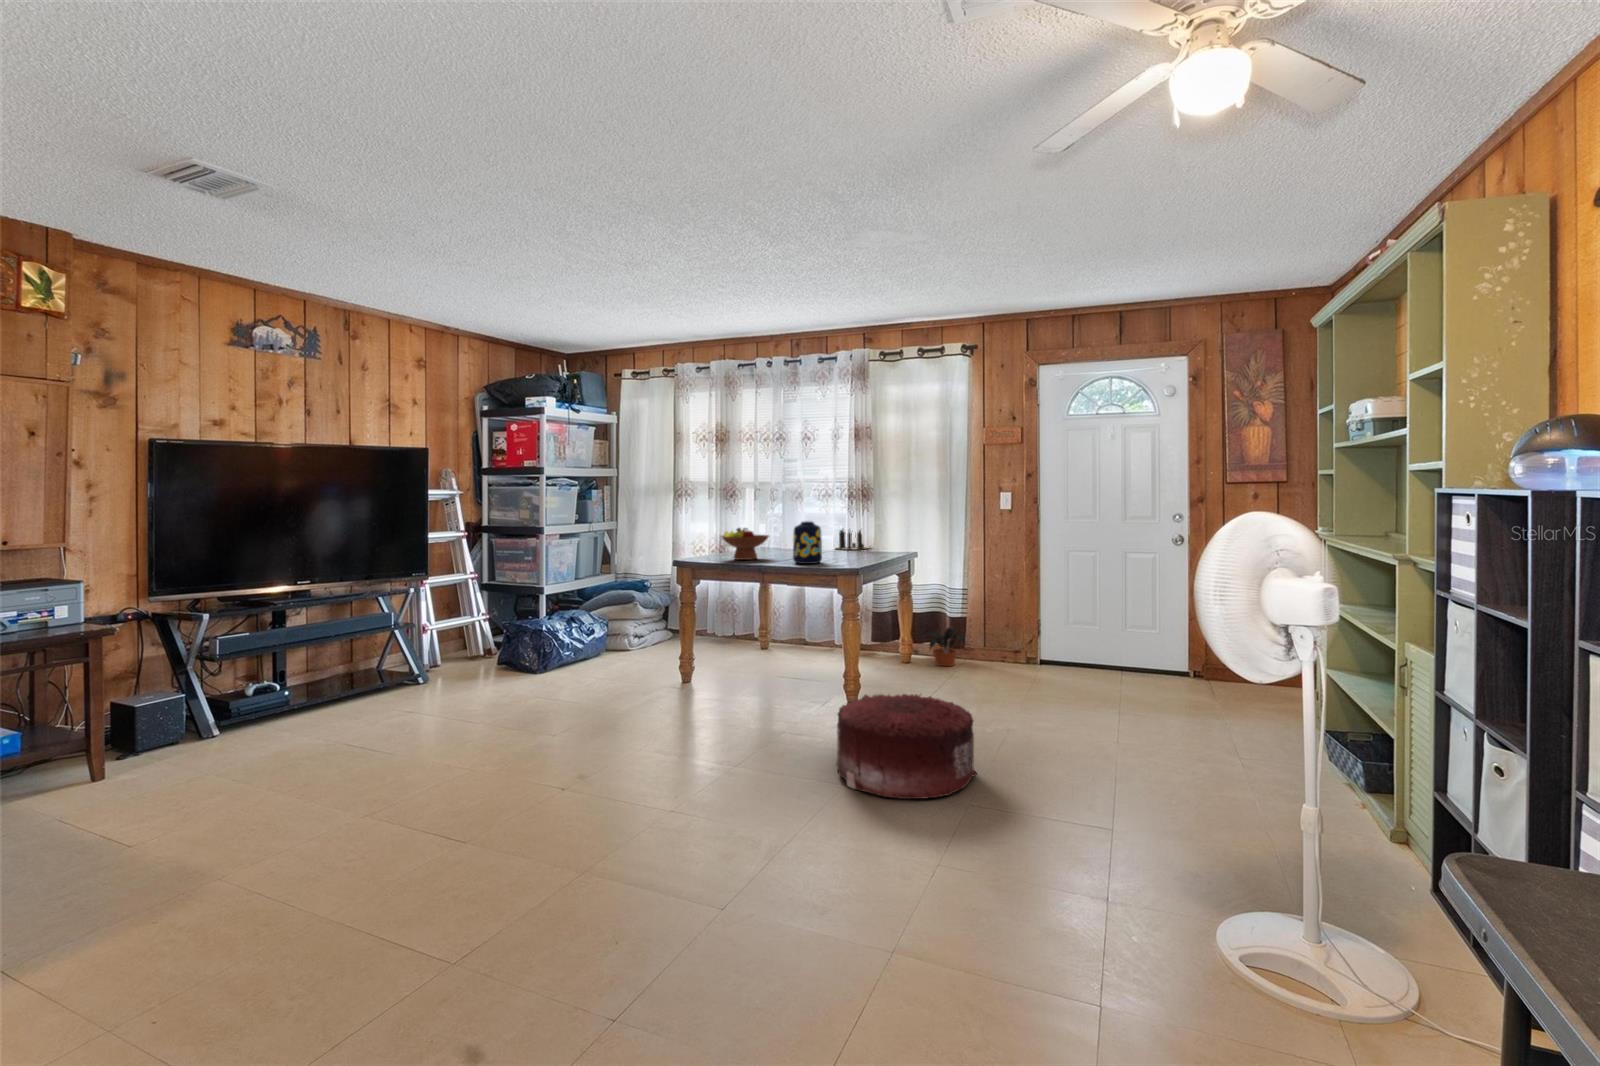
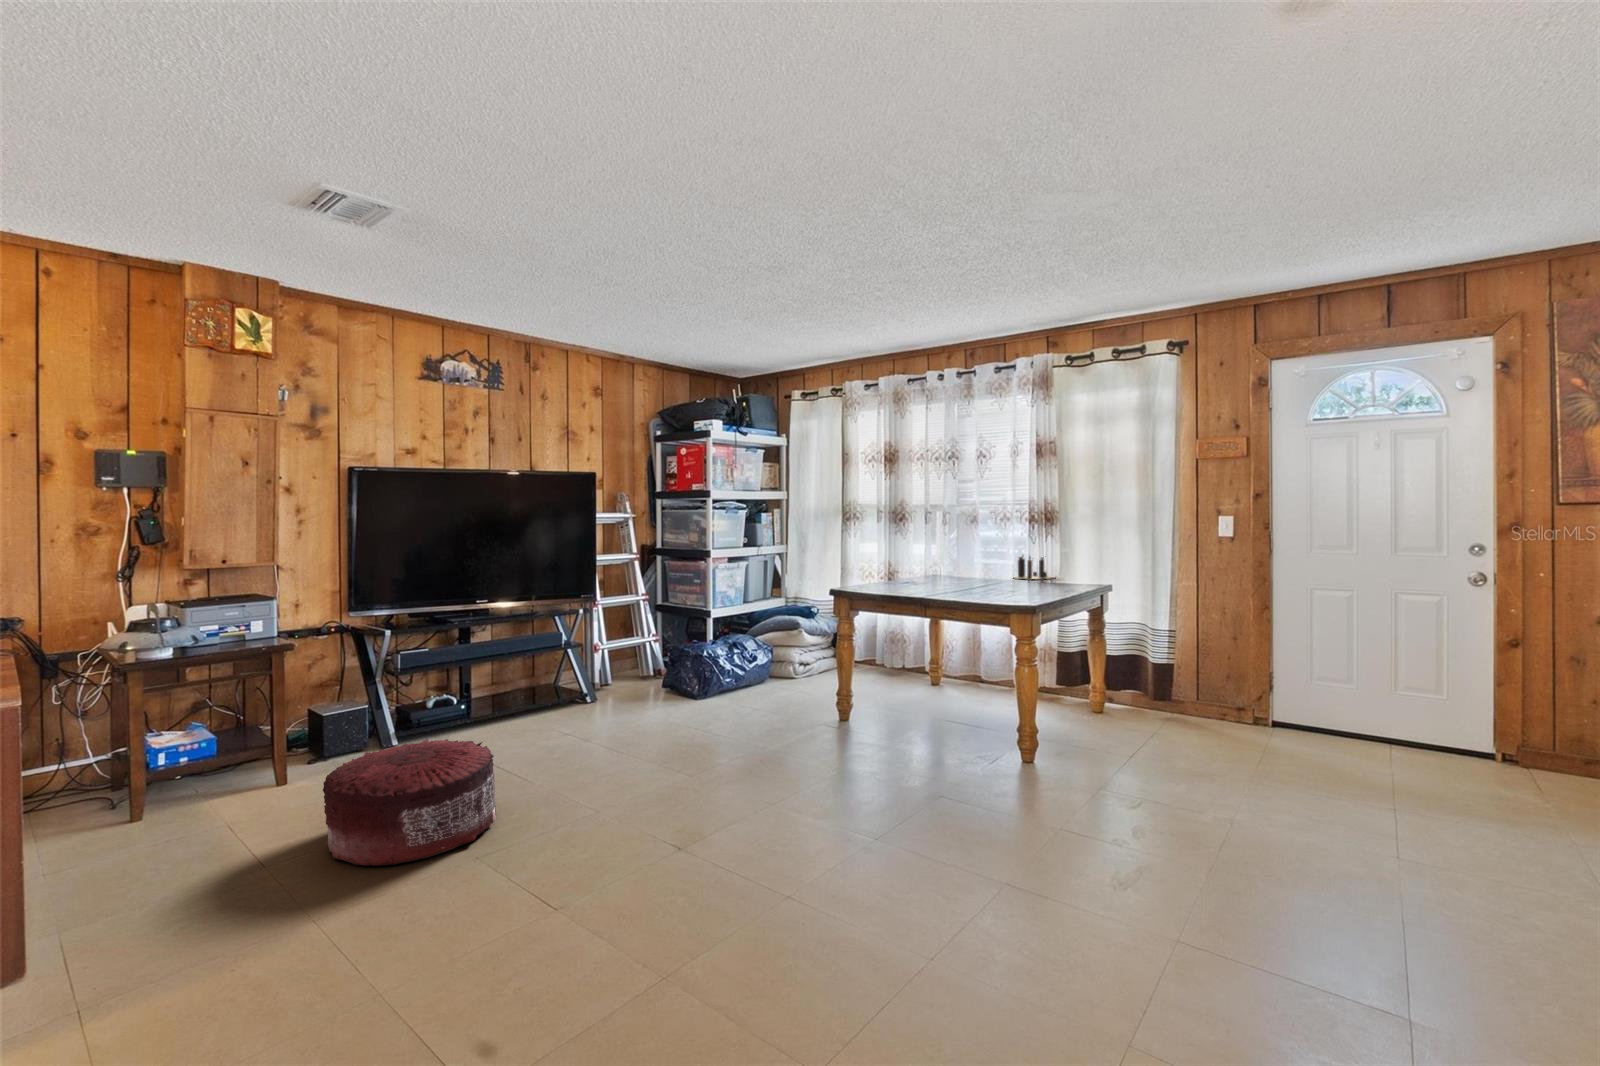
vase: present [793,521,822,564] -> none [961,549,994,597]
fruit bowl: present [722,528,769,560] -> none [881,554,936,590]
potted plant: present [922,627,965,666] -> none [1114,674,1175,722]
pouf: present [836,694,977,799] -> present [323,738,496,866]

